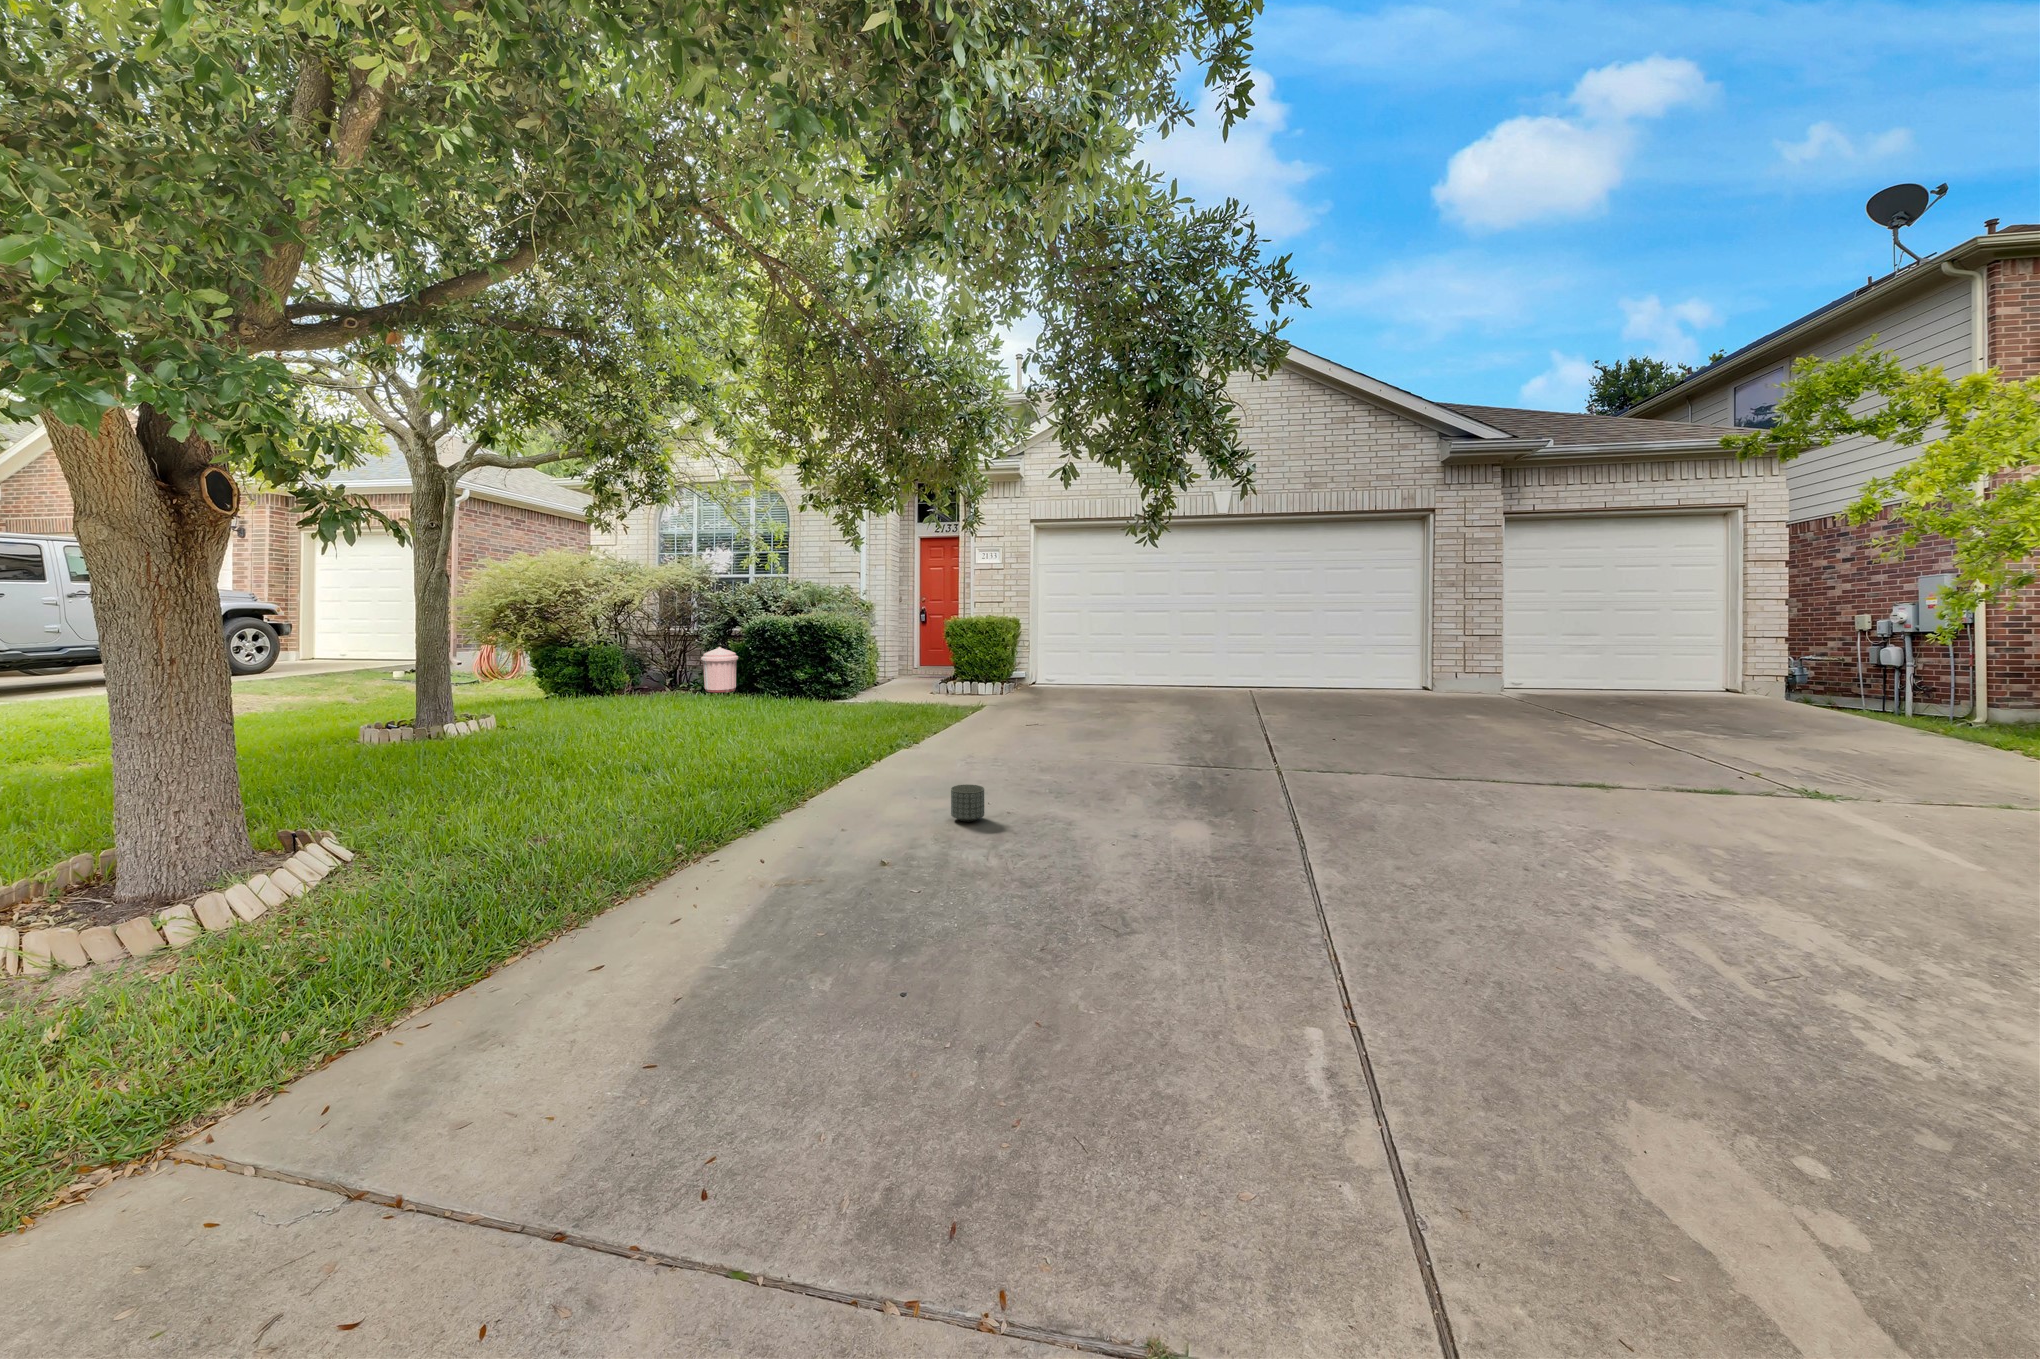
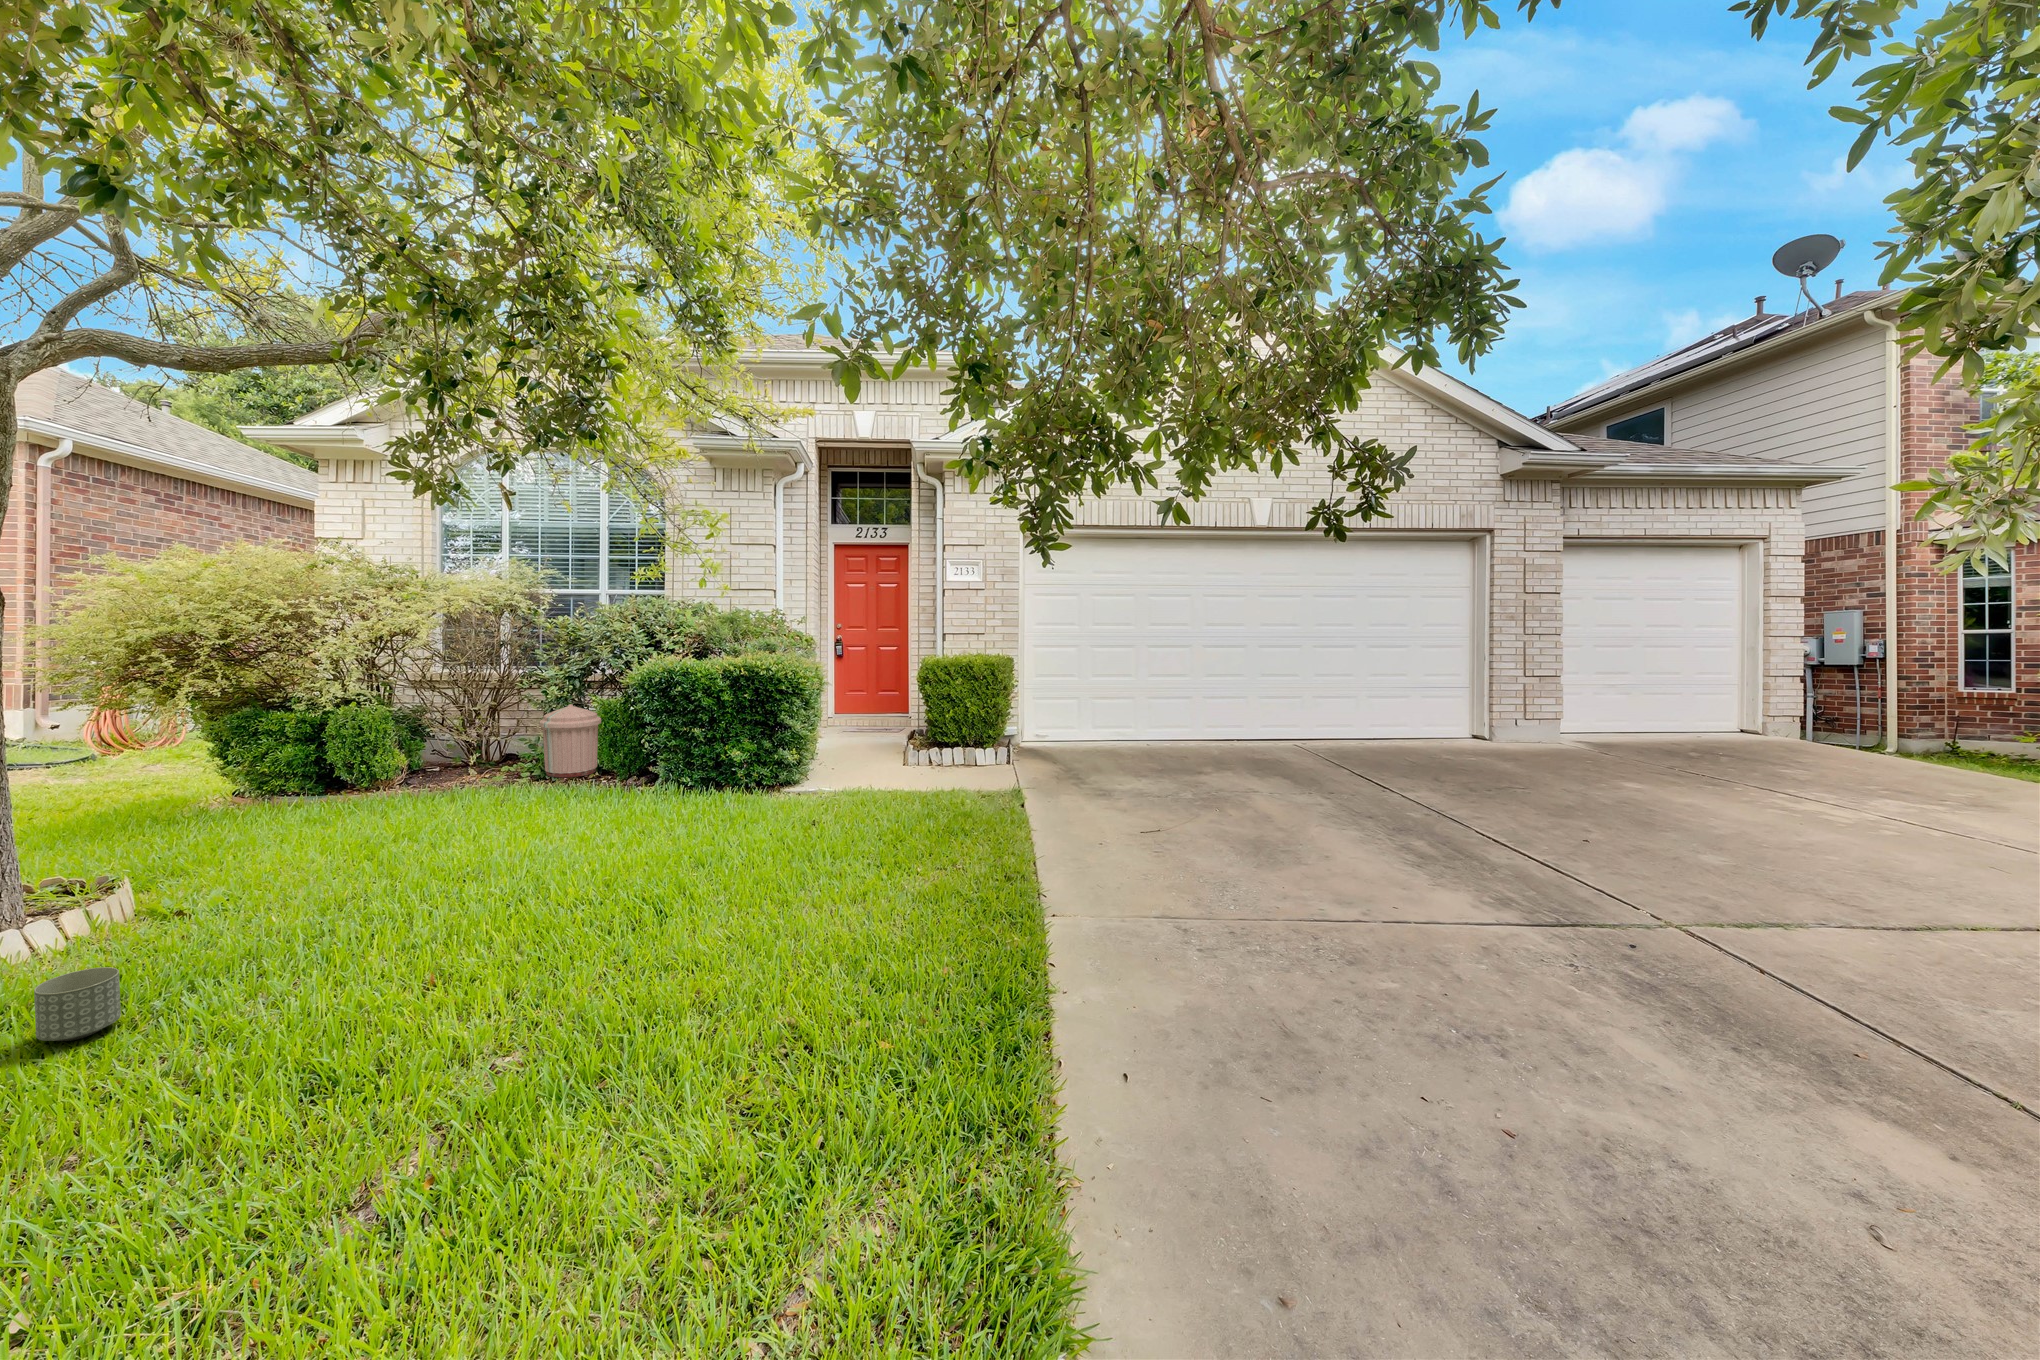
planter: present [951,784,985,822] -> present [34,967,121,1041]

